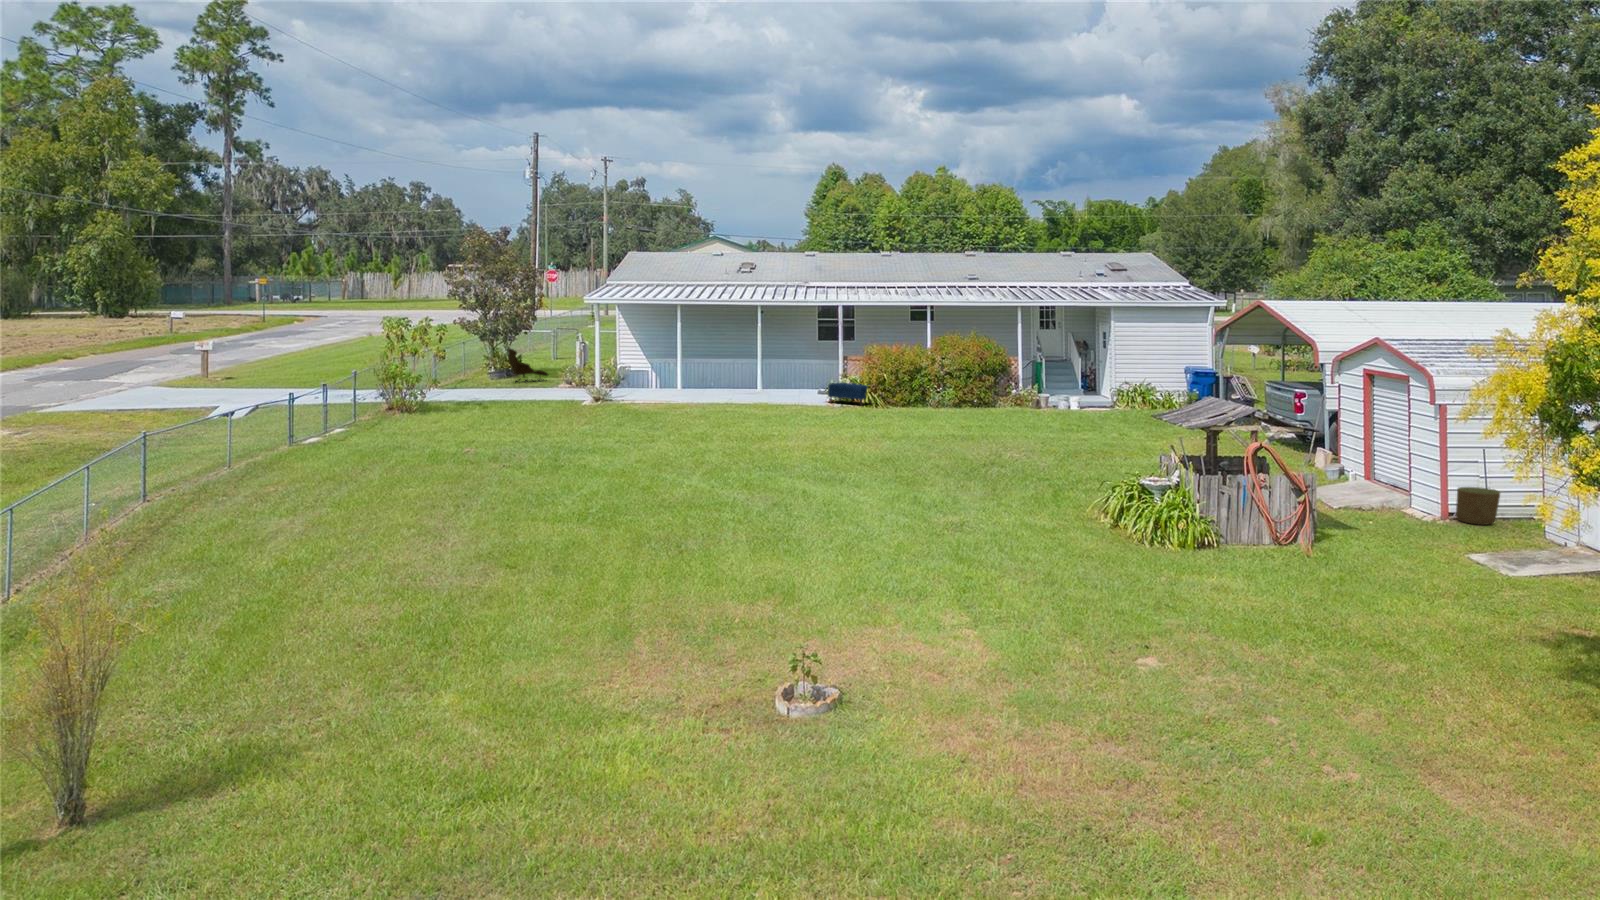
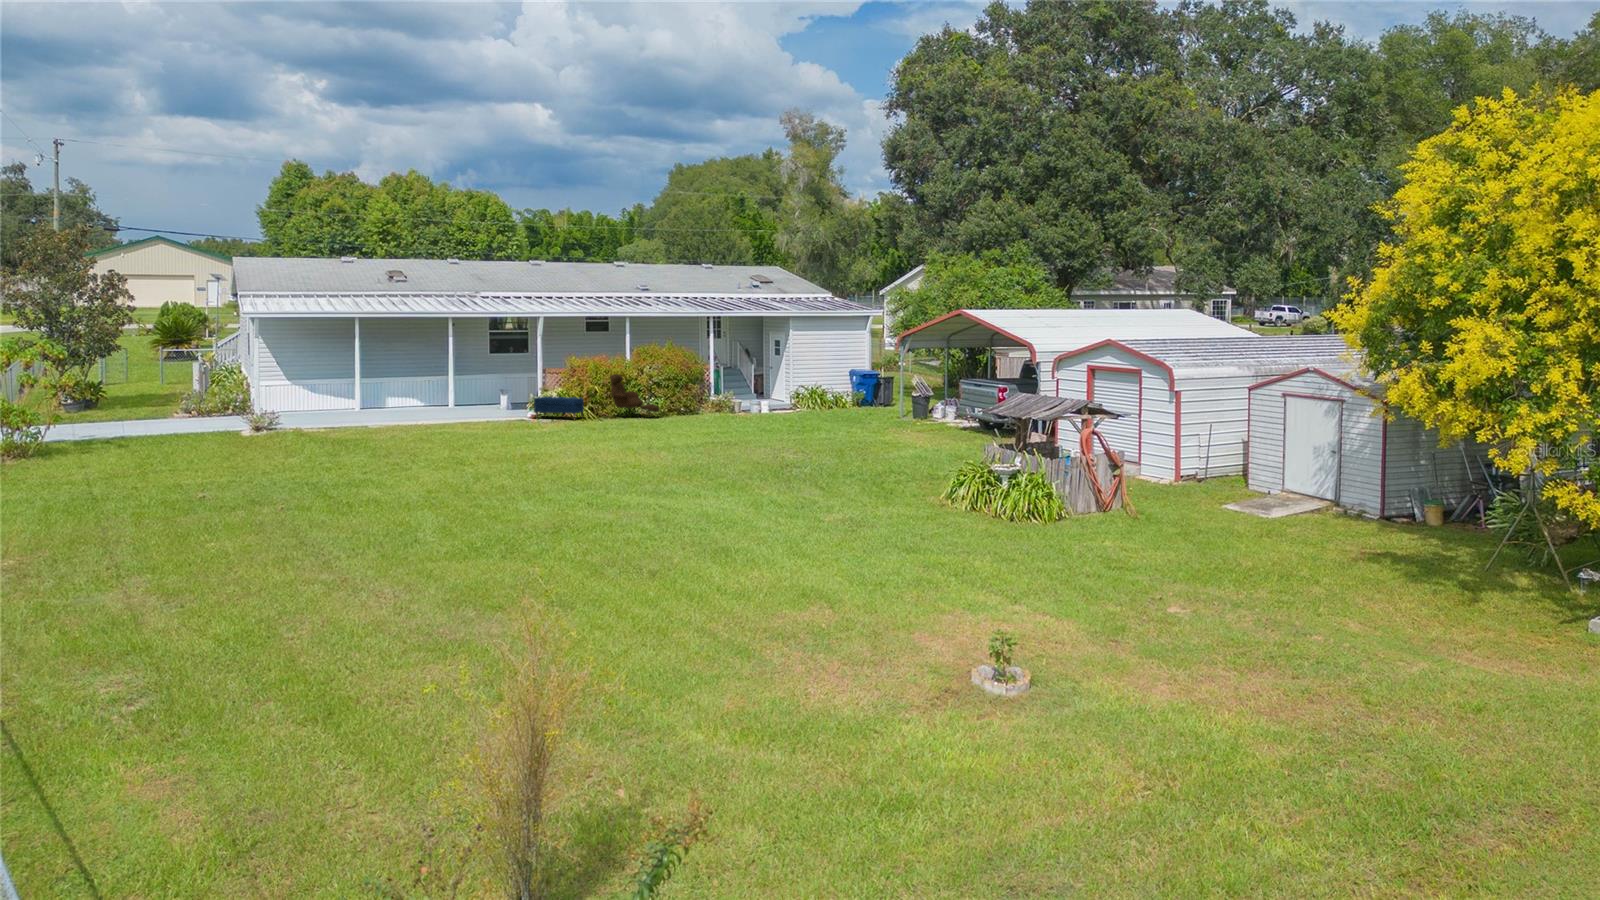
lounge chair: present [508,349,548,382] -> present [610,374,660,417]
planter: present [1456,487,1500,525] -> none [1189,455,1220,484]

